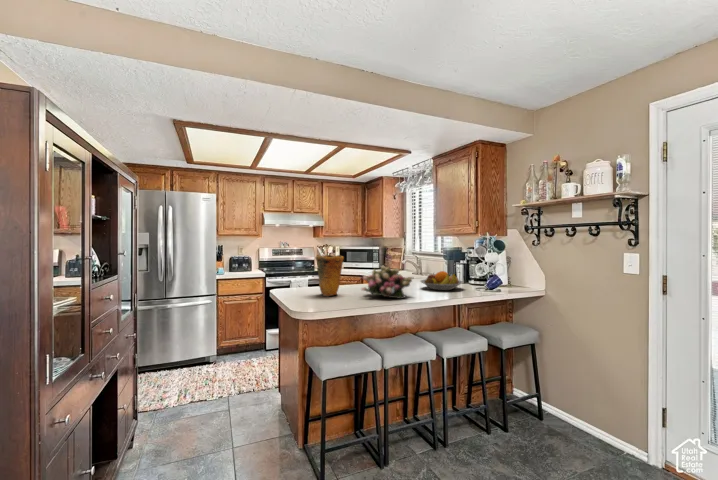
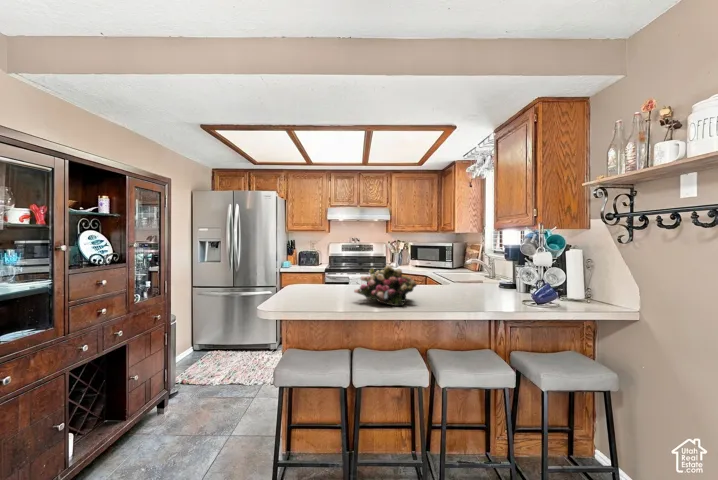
vase: present [316,255,344,296] -> none [315,250,347,296]
fruit bowl: present [421,271,463,290] -> none [449,275,507,300]

